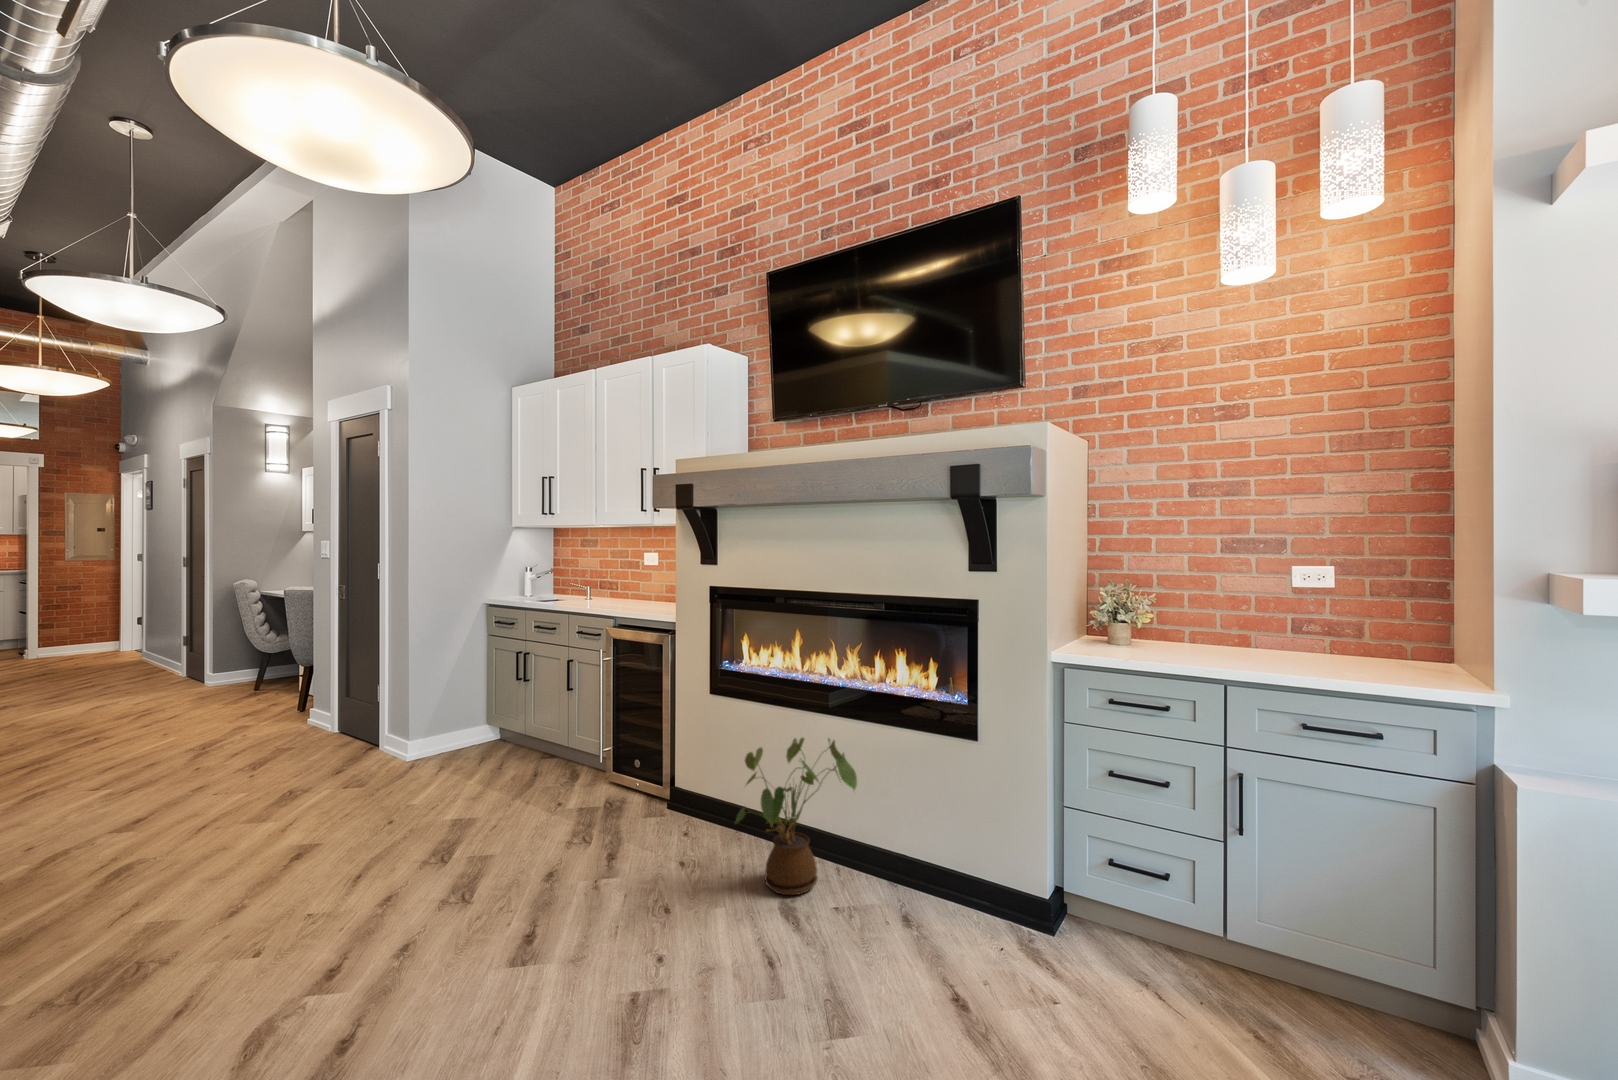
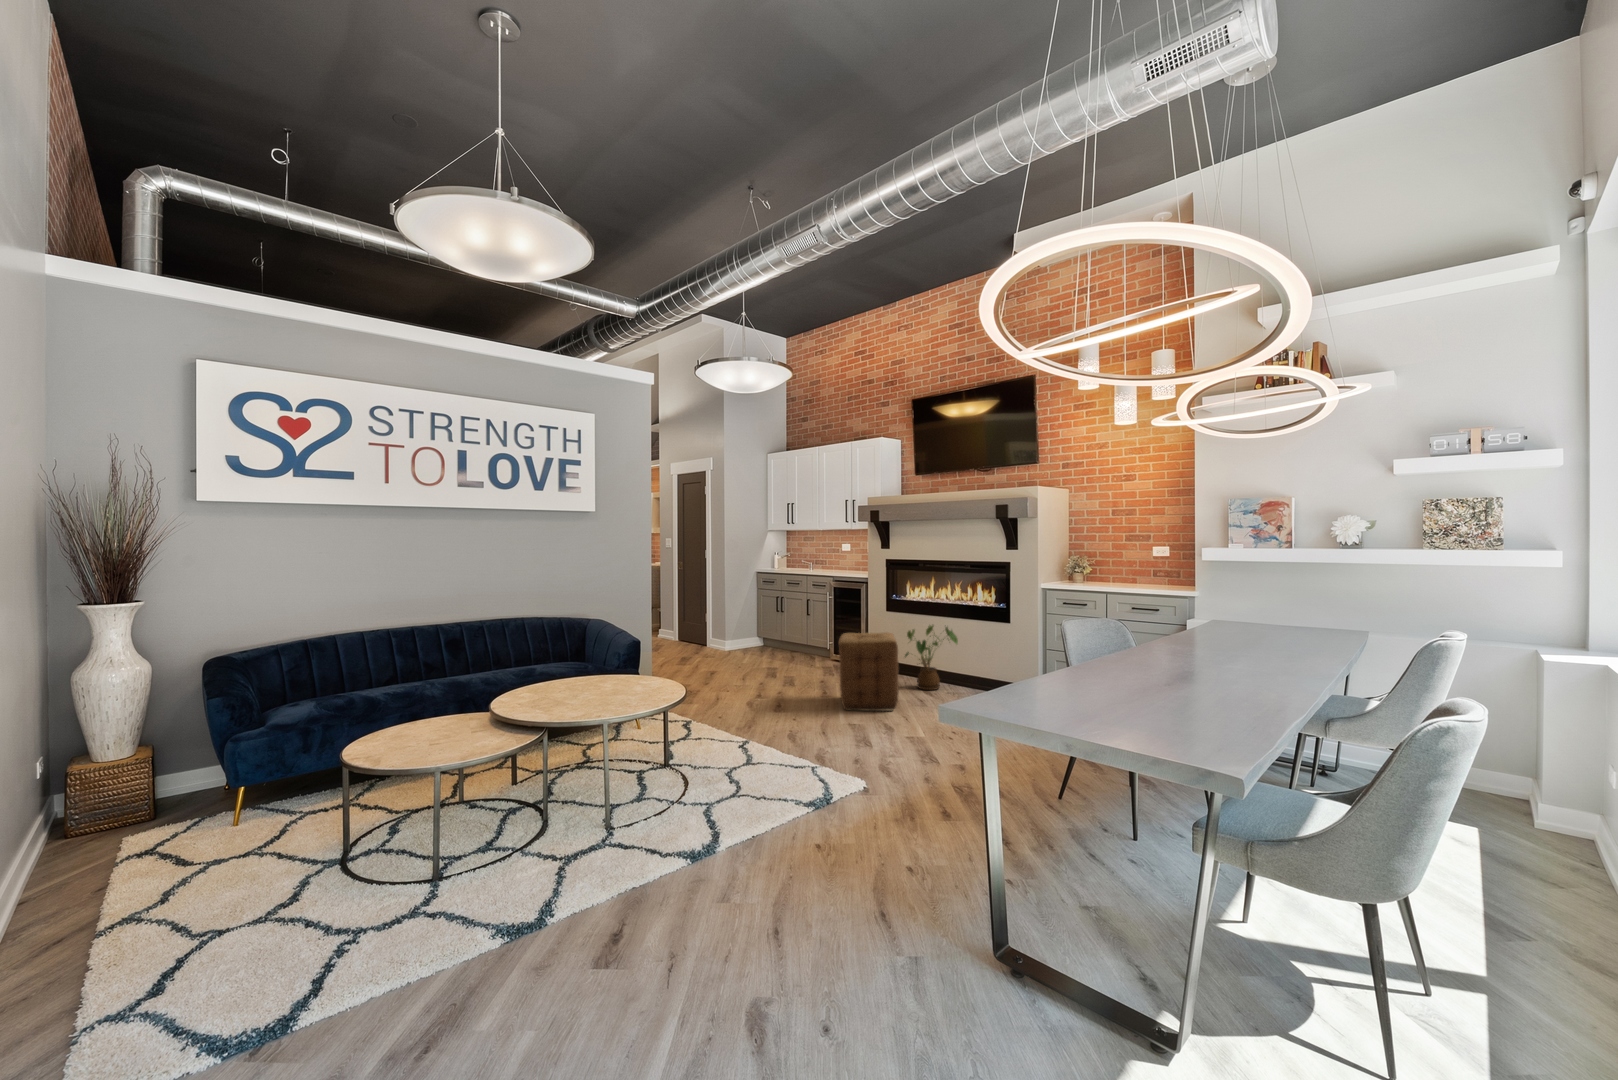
ottoman: none [528,784,704,1039] -> present [839,632,899,711]

